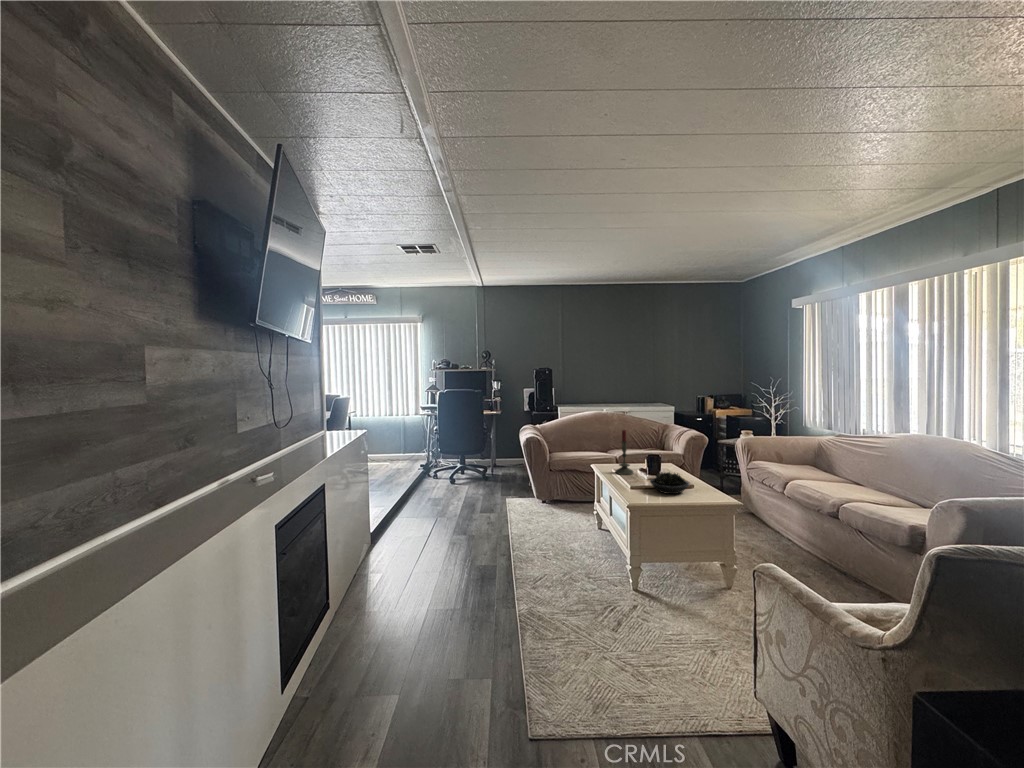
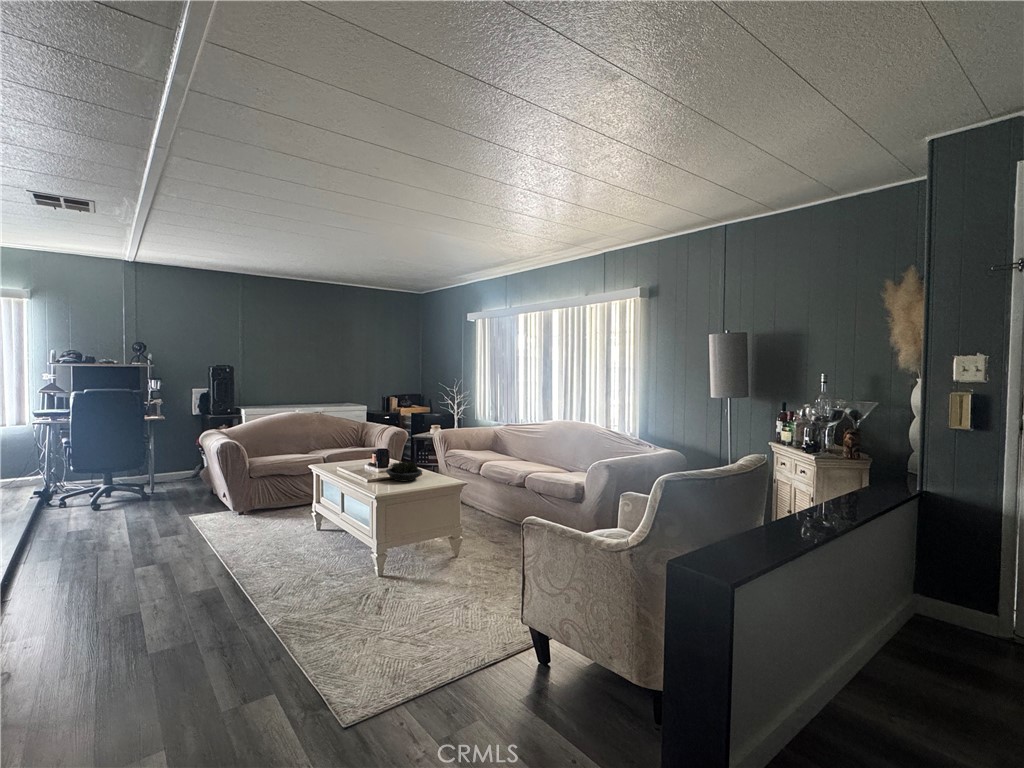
candle: present [616,430,633,475] -> none [338,423,357,470]

